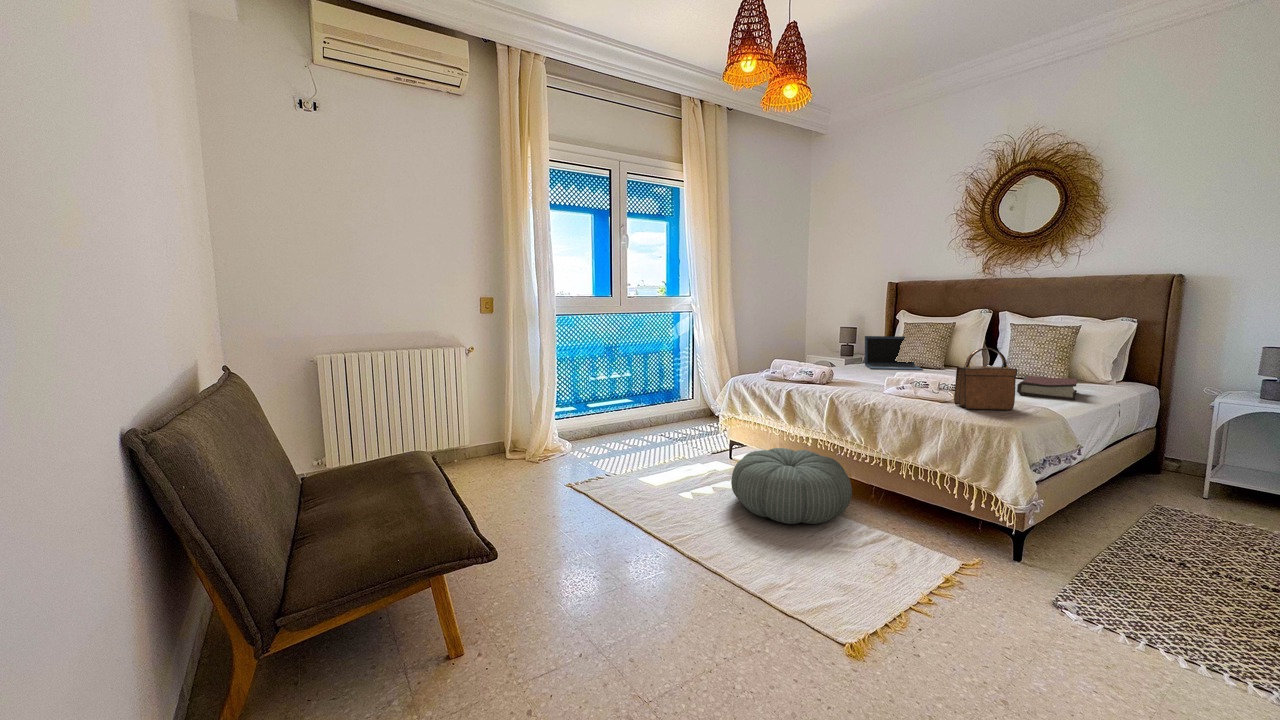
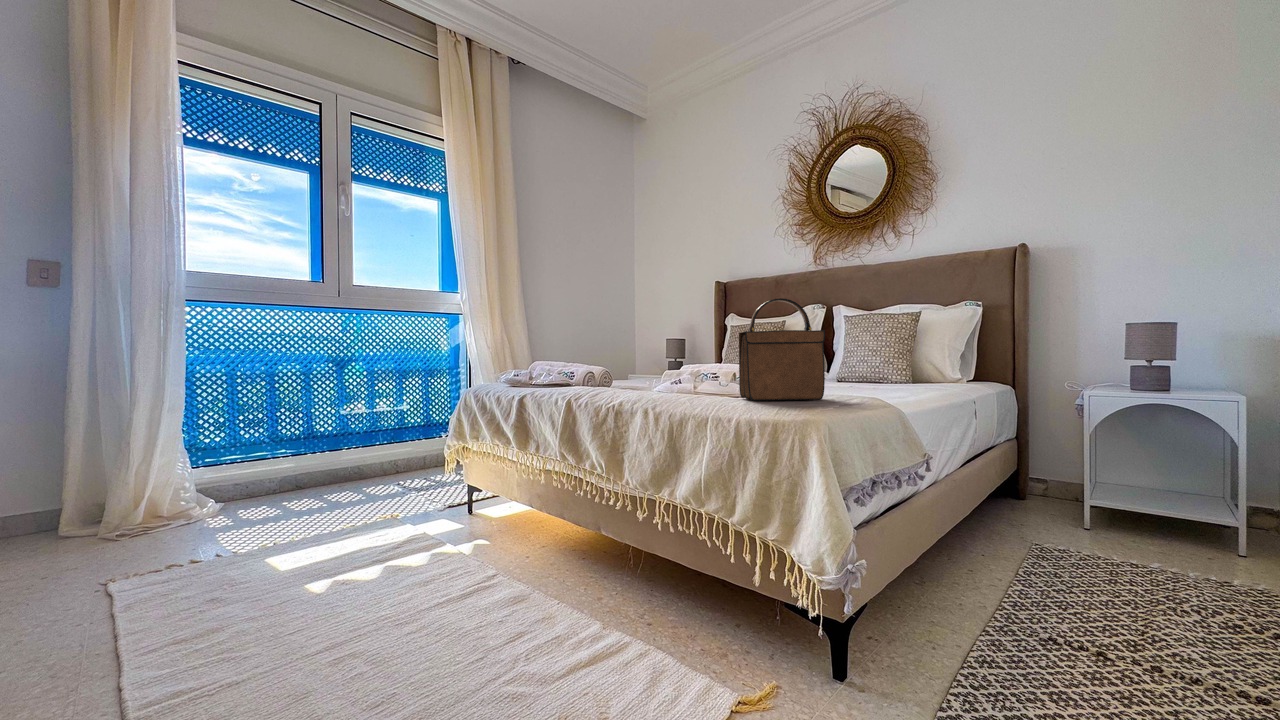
laptop: present [865,336,923,370] -> none [680,340,746,380]
hardback book: present [1017,376,1078,400] -> none [842,367,920,391]
pouf: present [731,448,852,524] -> none [372,492,587,637]

